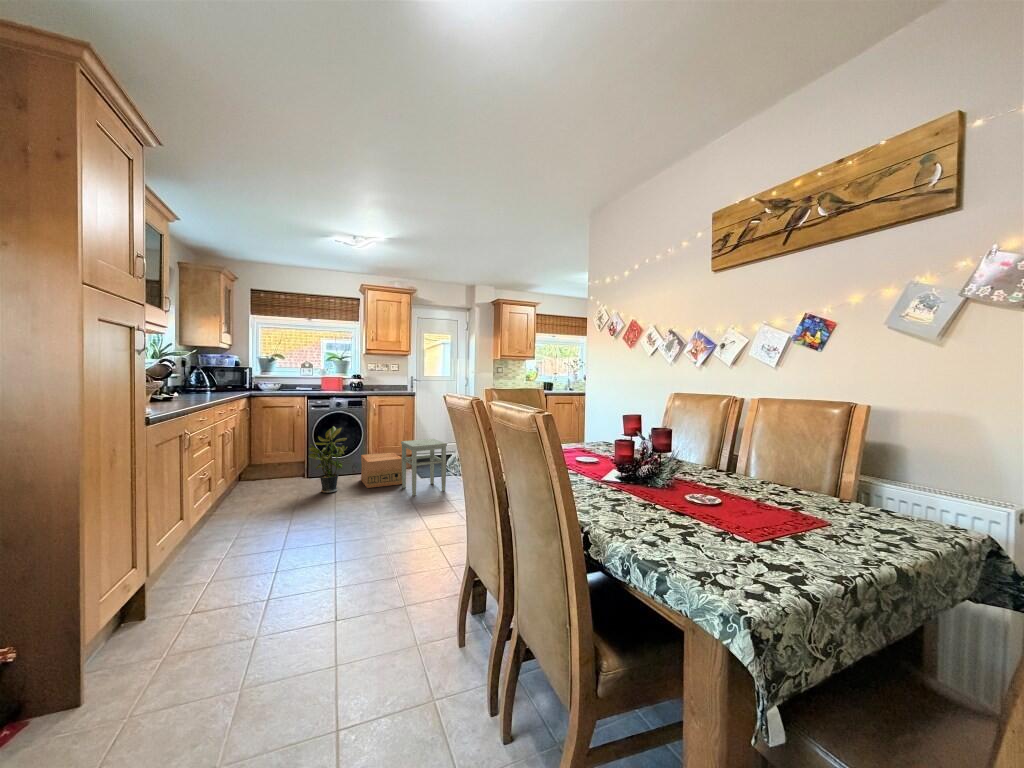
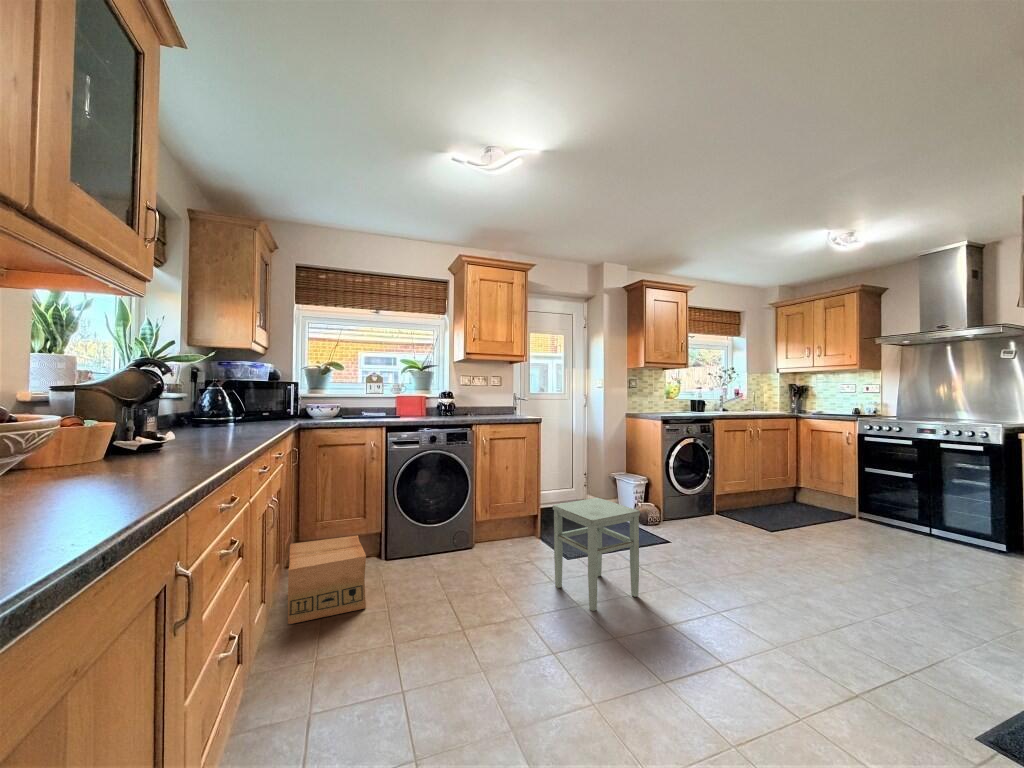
potted plant: present [308,426,347,493] -> none [402,480,465,603]
cardboard box: present [361,453,402,488] -> present [288,535,366,624]

